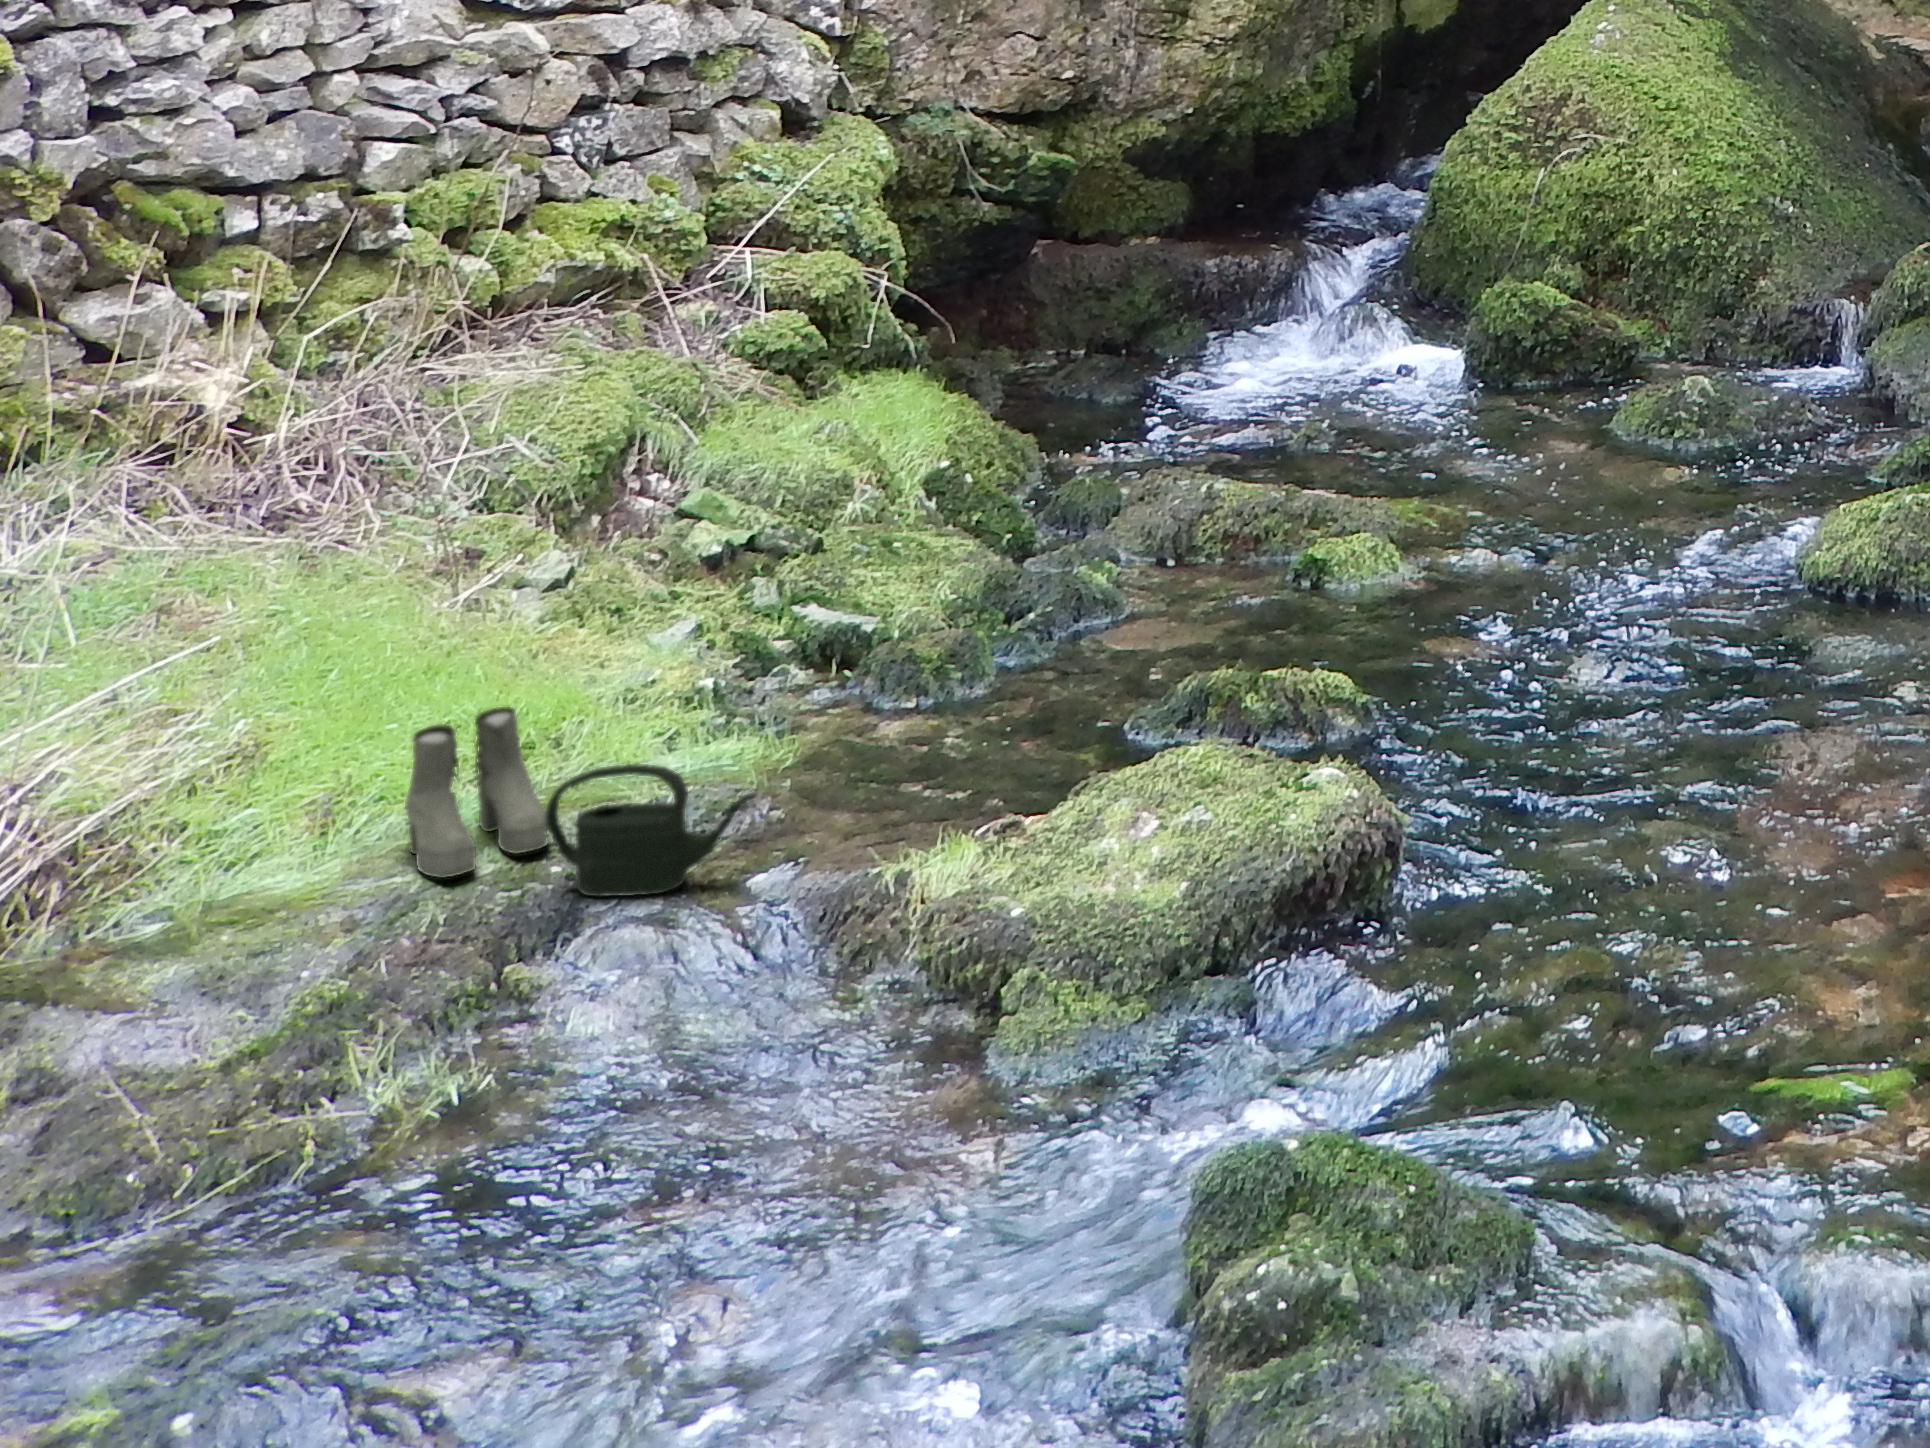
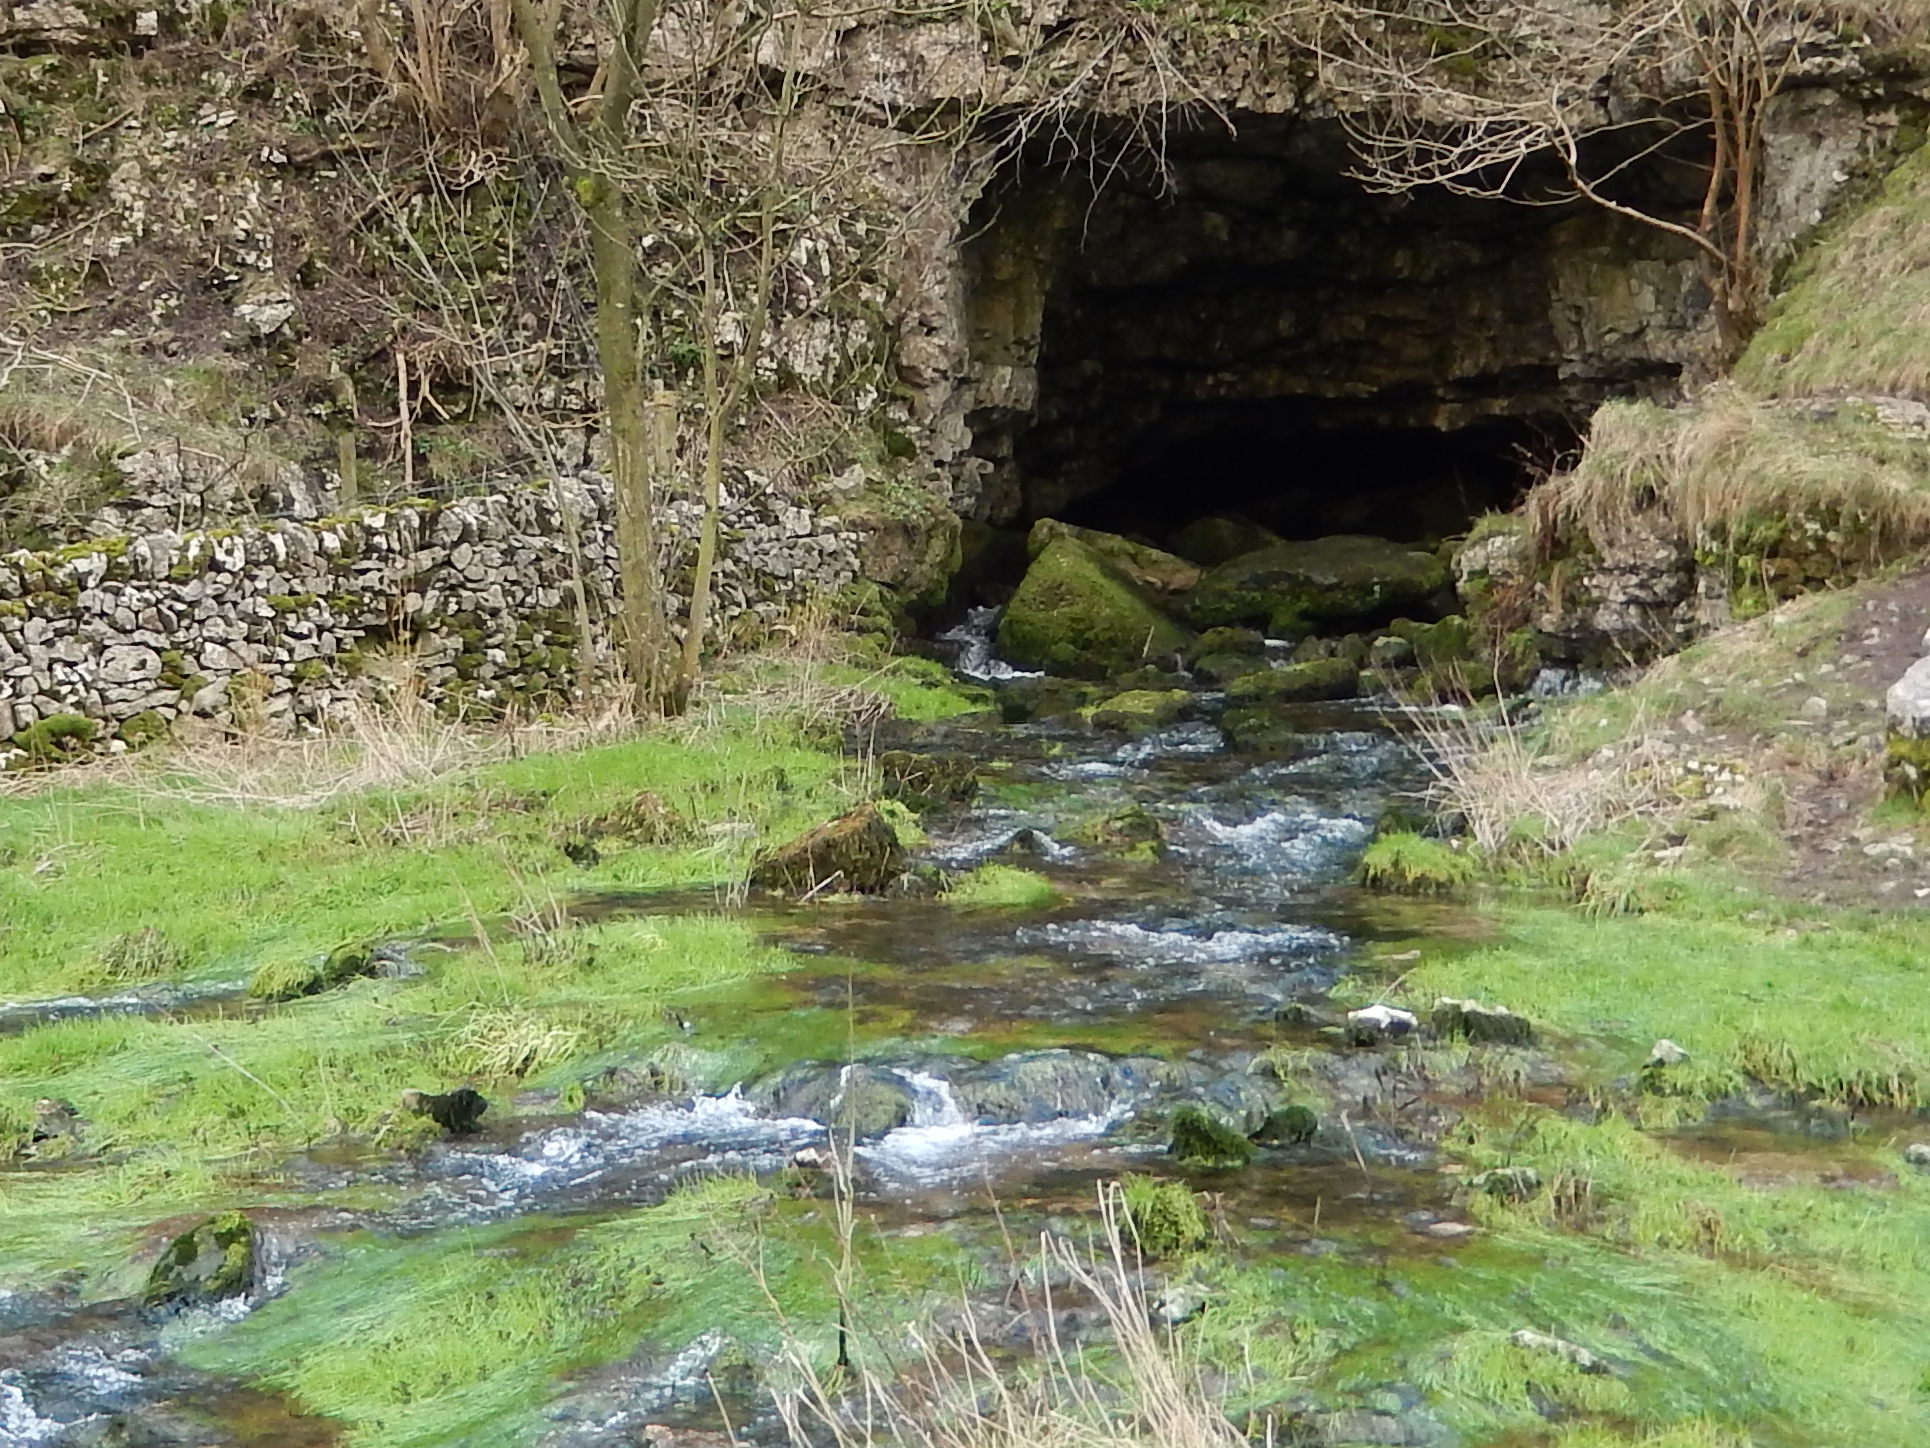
boots: present [405,707,548,878] -> none [946,688,984,722]

